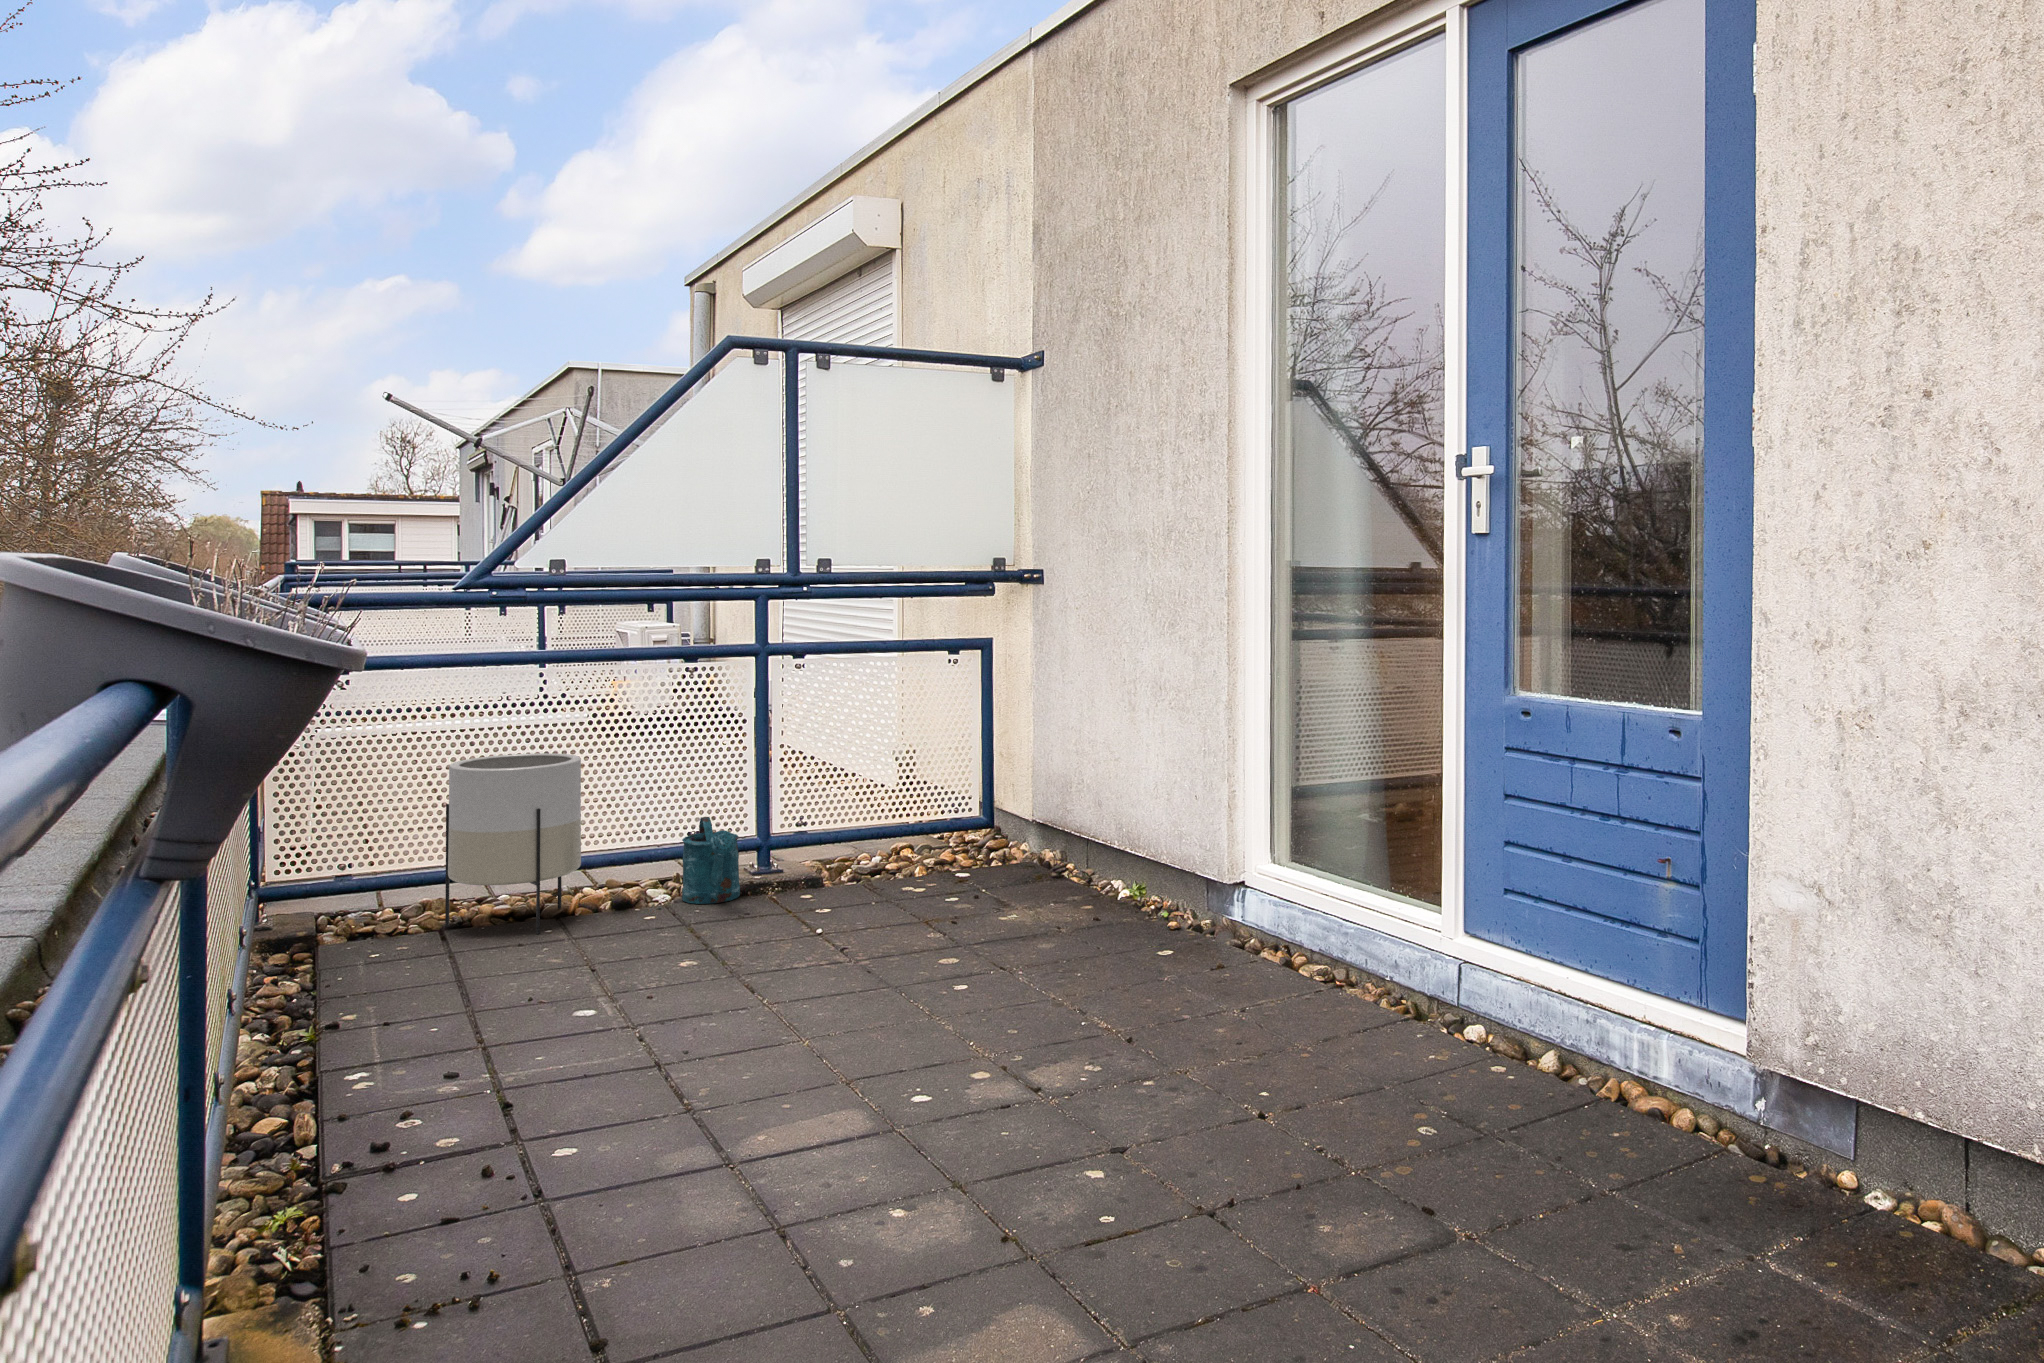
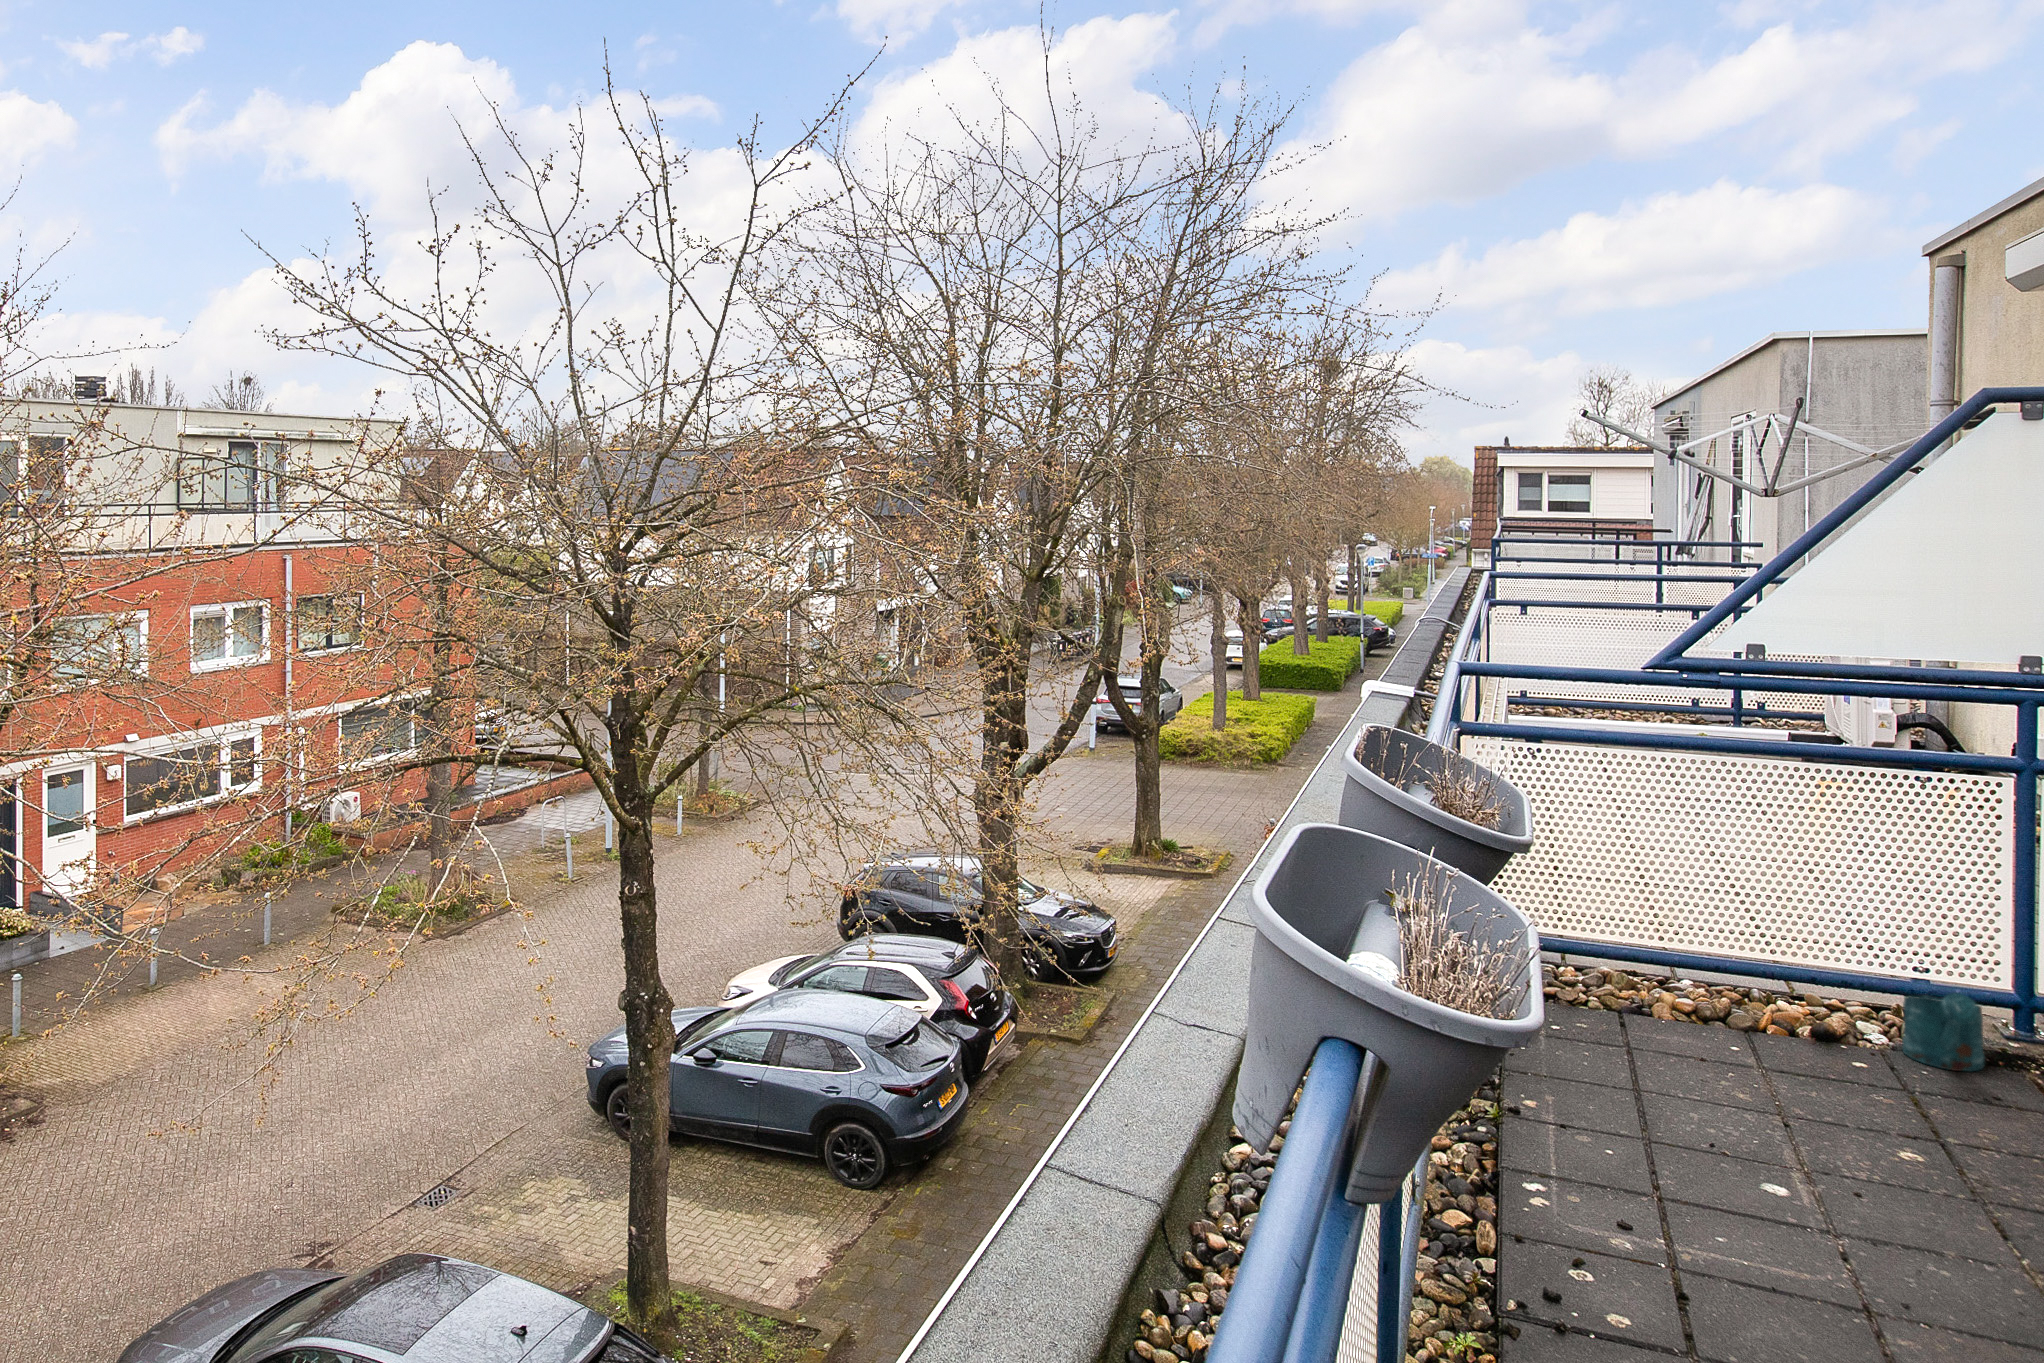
planter: present [445,753,581,934] -> none [1625,847,1774,1050]

